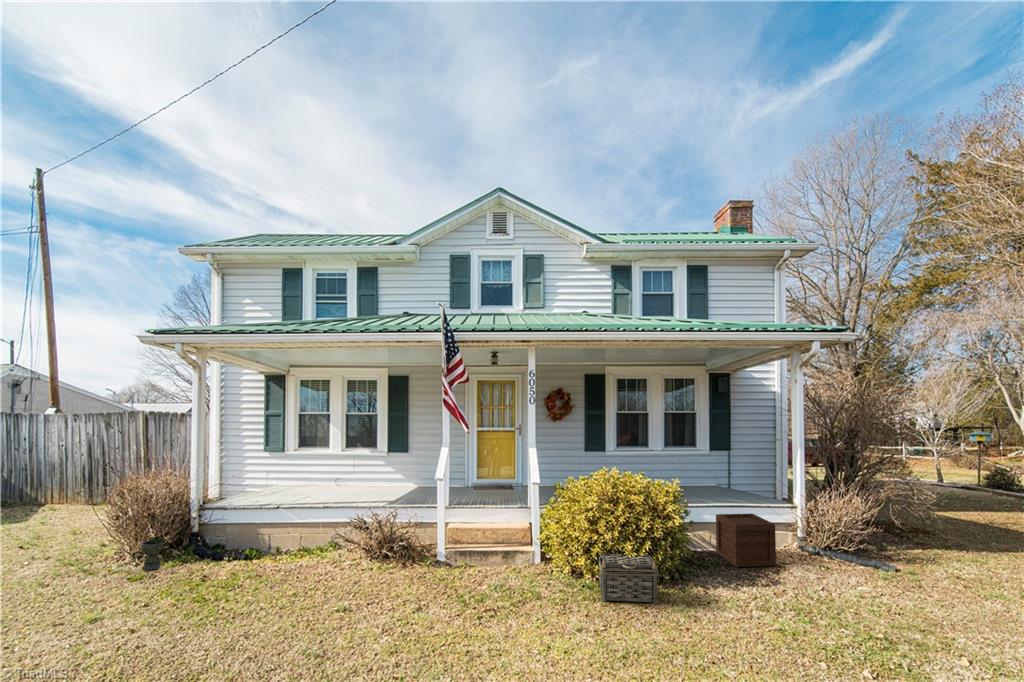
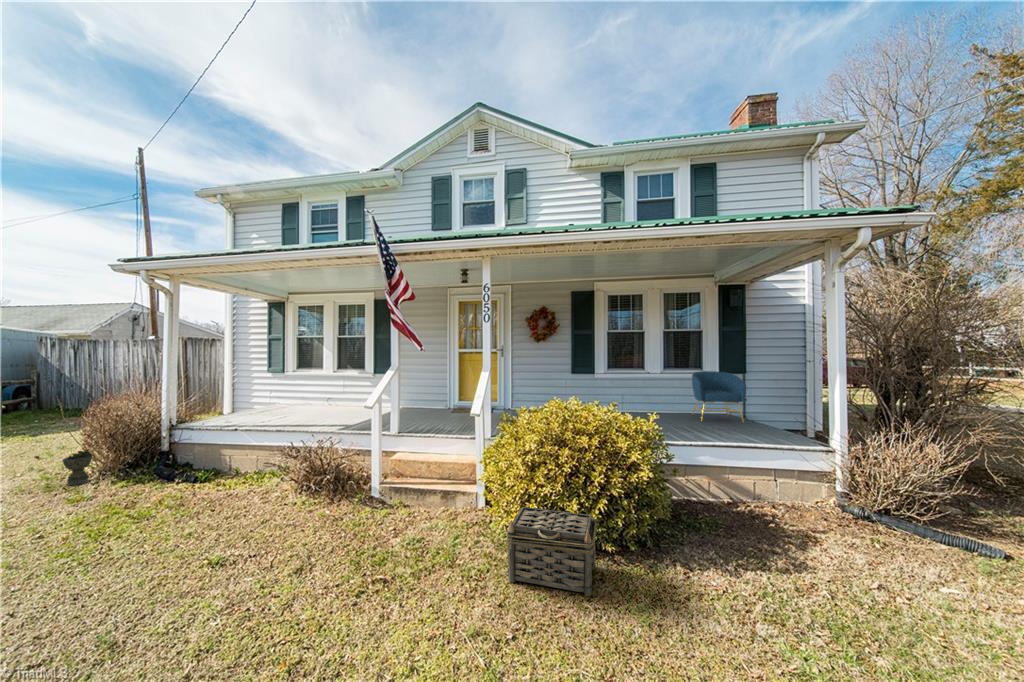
armchair: none [691,447,734,492] -> present [692,371,746,423]
wooden crate: present [716,514,776,567] -> none [712,453,802,533]

